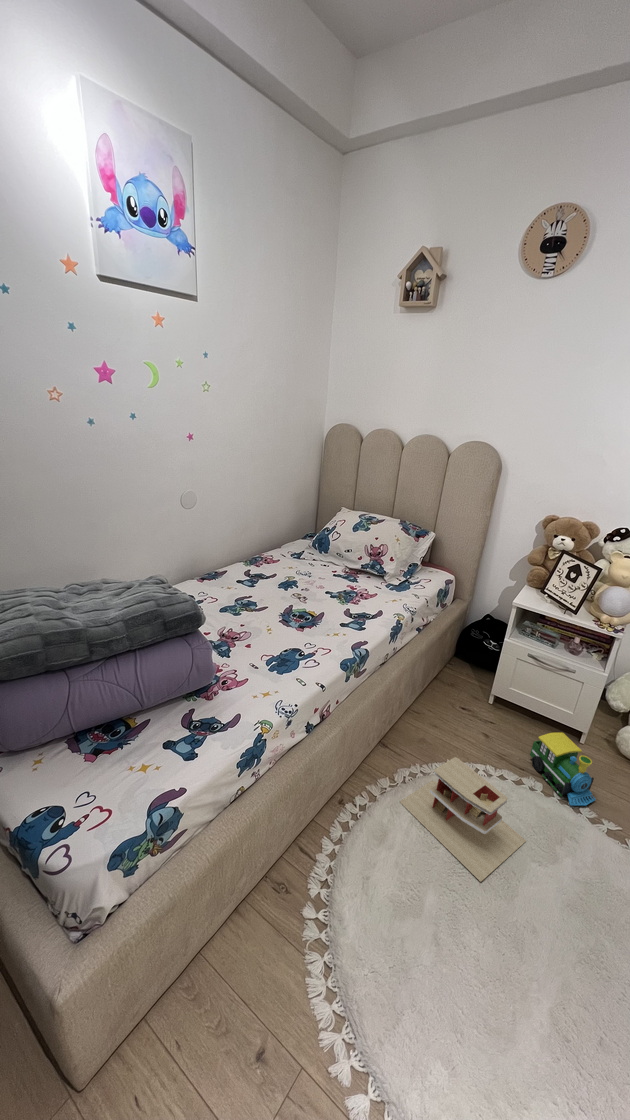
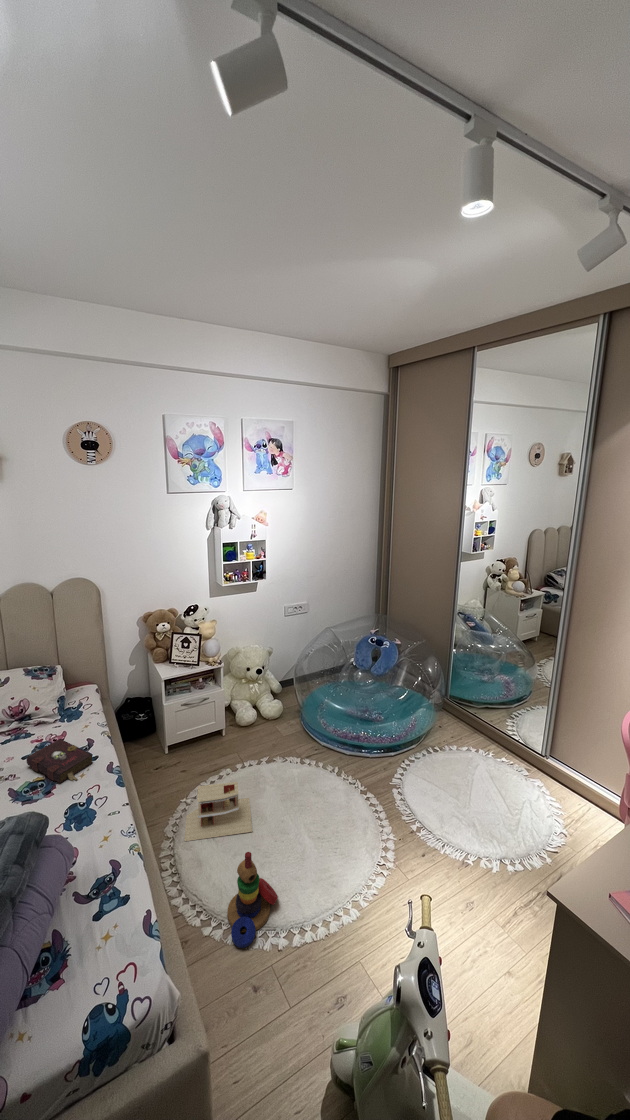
book: none [304,589,348,634] -> present [27,739,93,783]
toy train: present [530,732,596,805] -> none [213,735,253,767]
stacking toy: none [307,877,417,1002] -> present [227,852,278,948]

